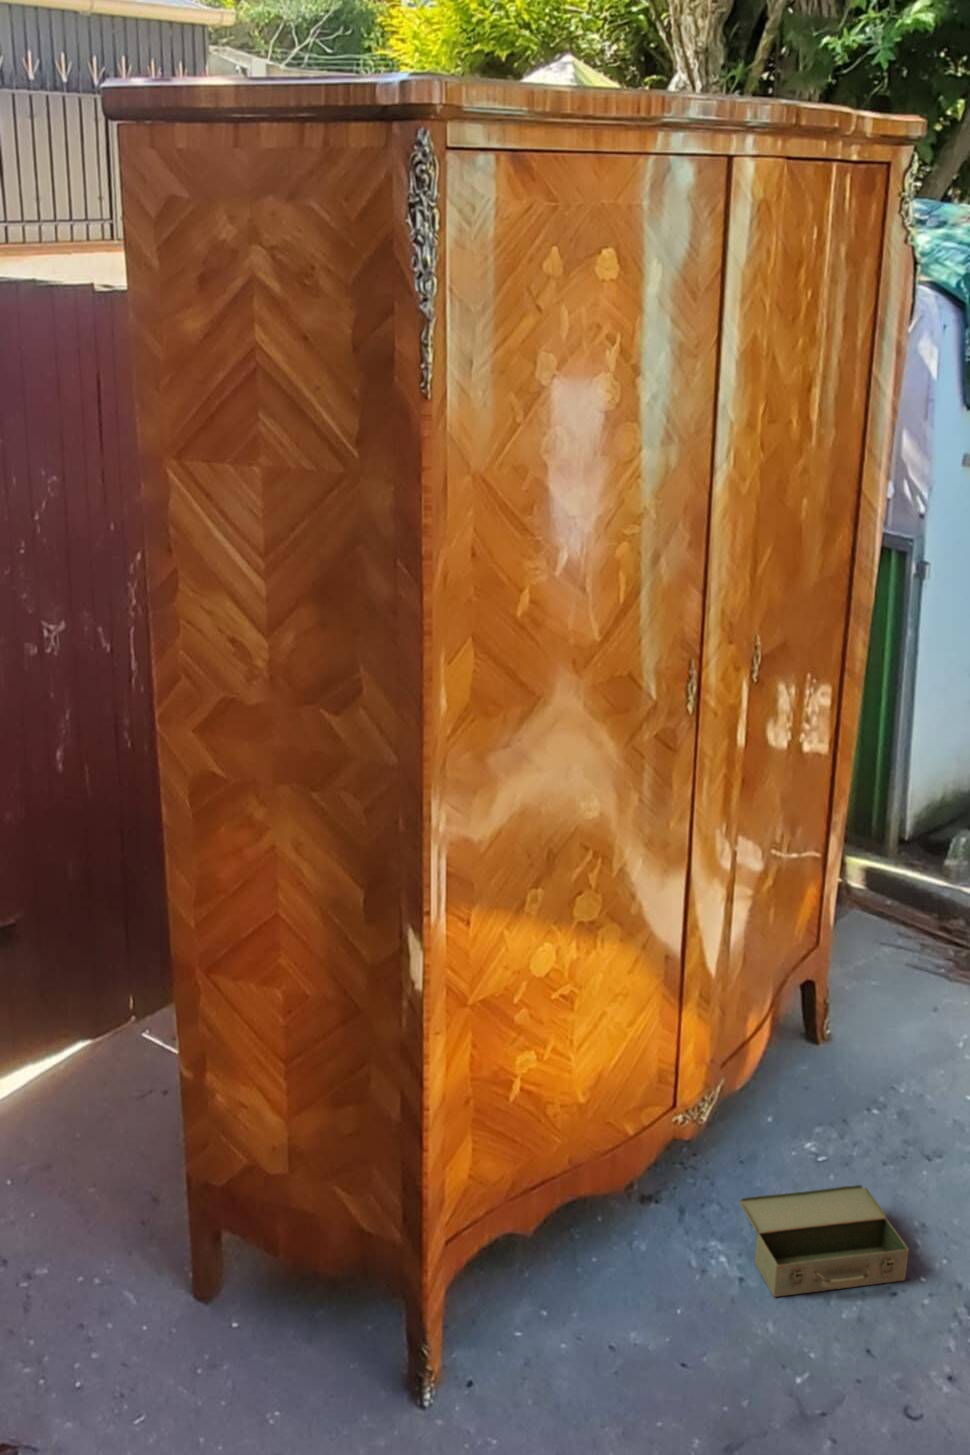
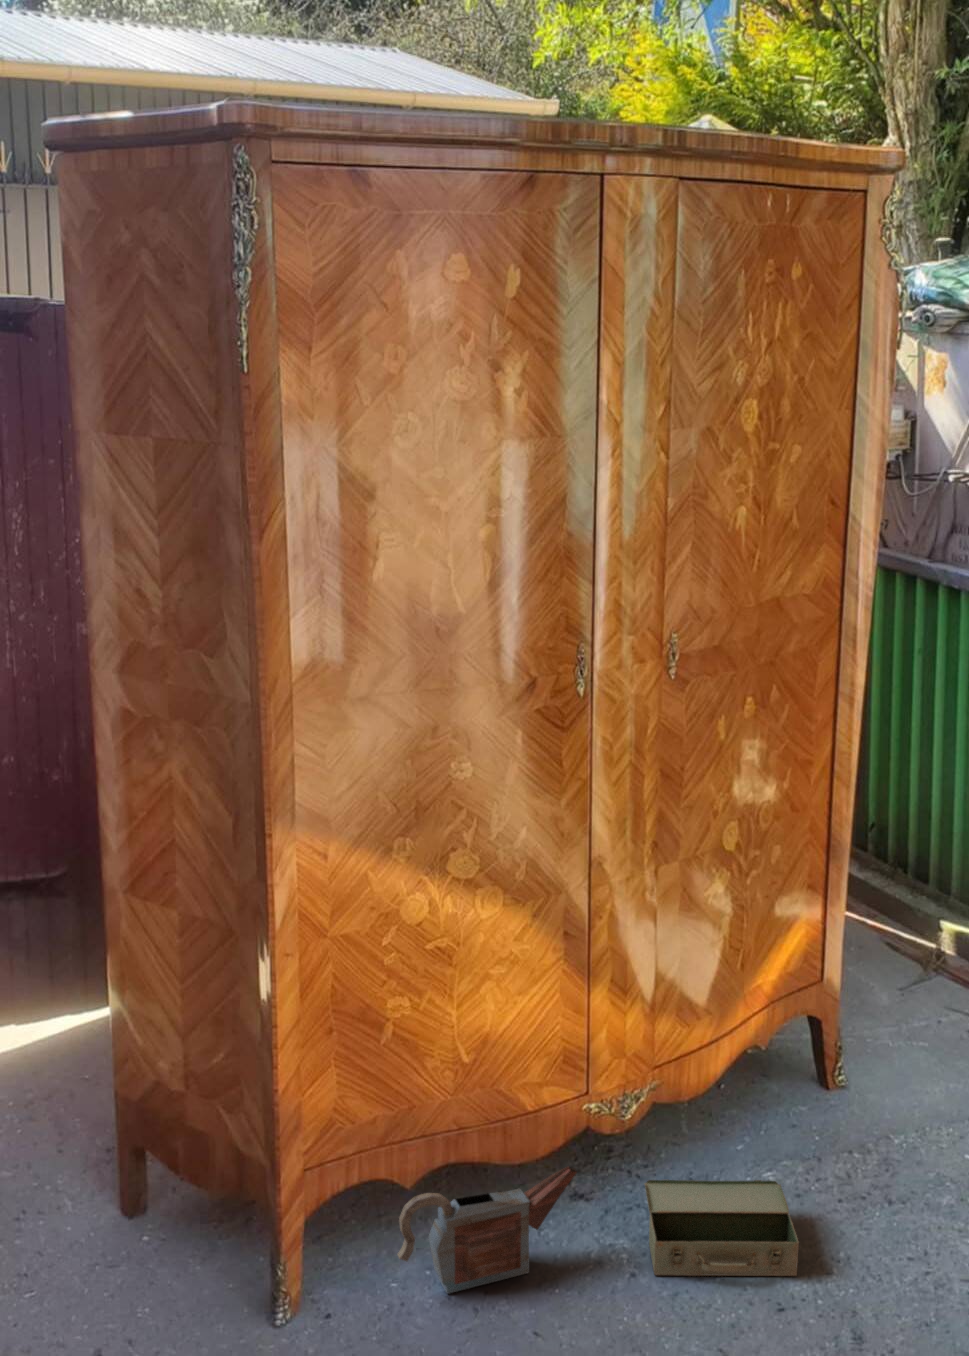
watering can: none [535,1200,696,1345] -> present [398,1167,577,1294]

